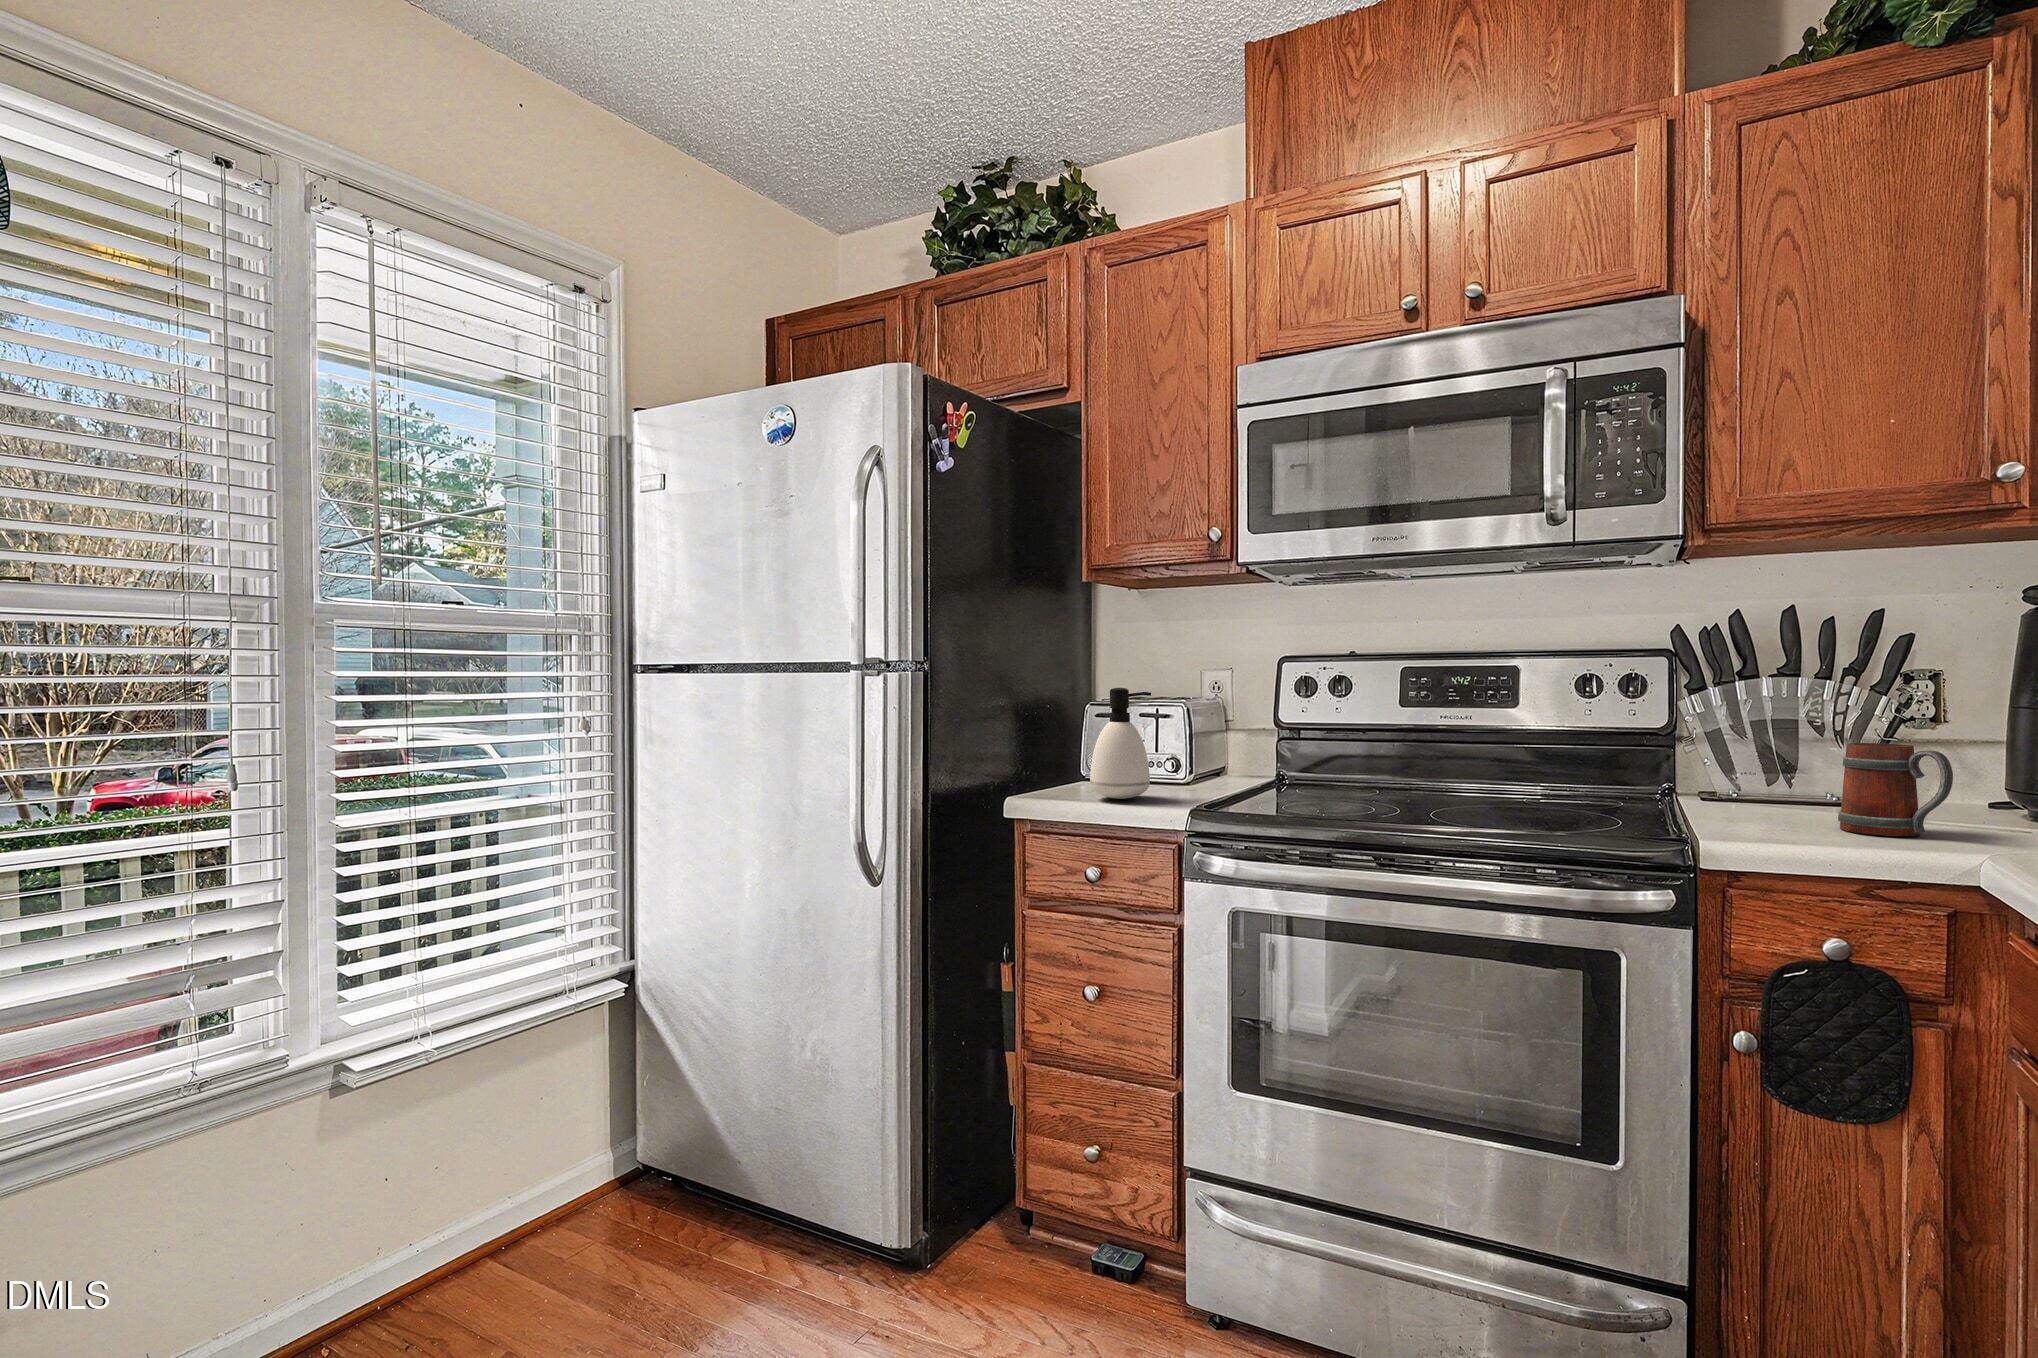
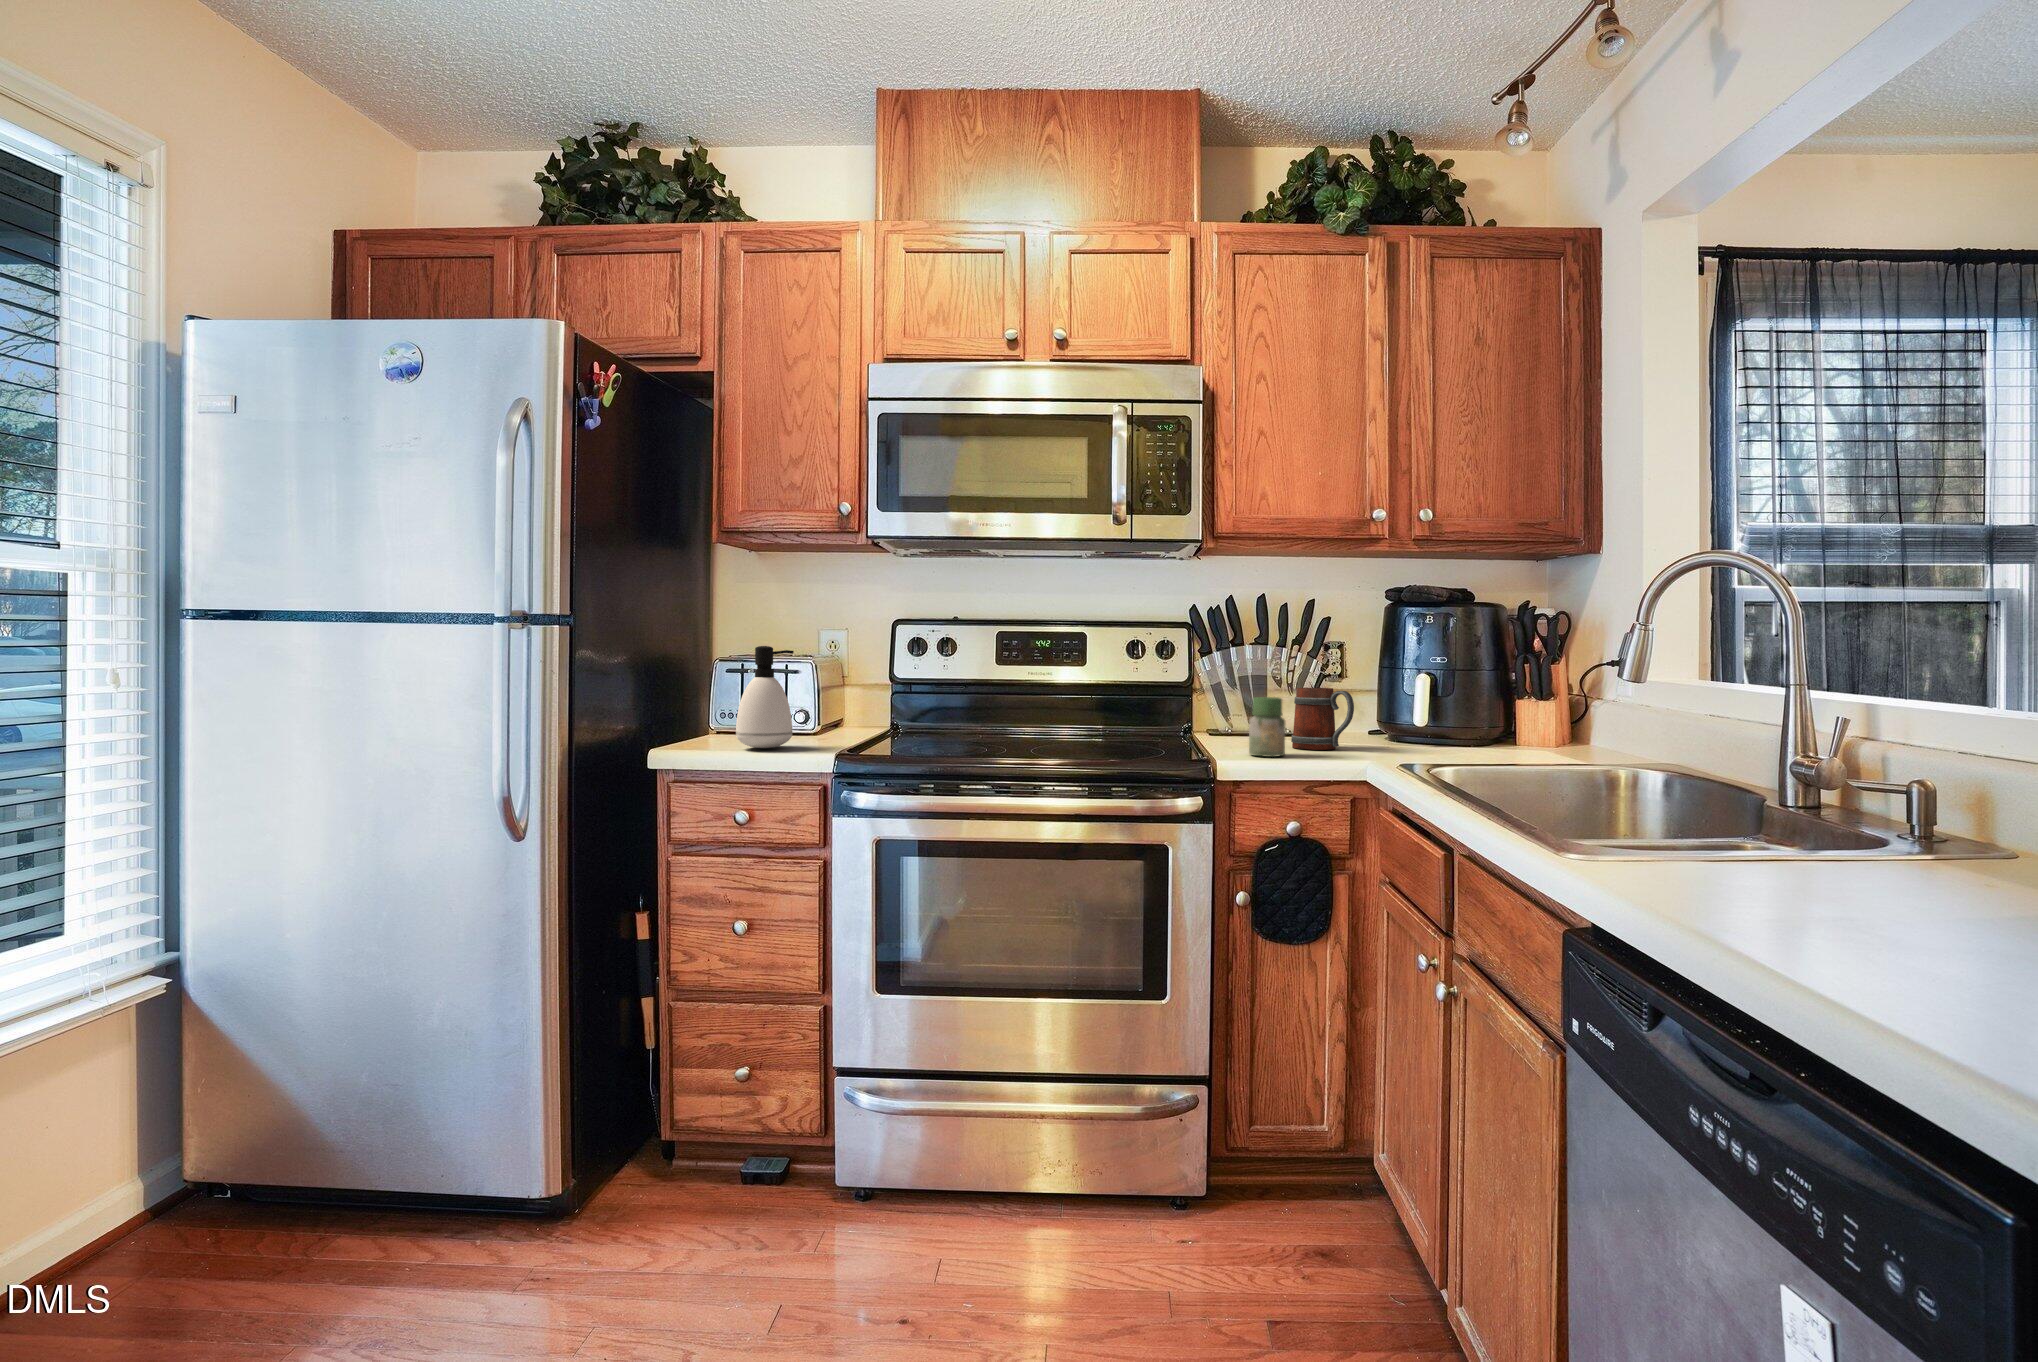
jar: none [1760,758,1823,845] -> present [1249,697,1285,757]

